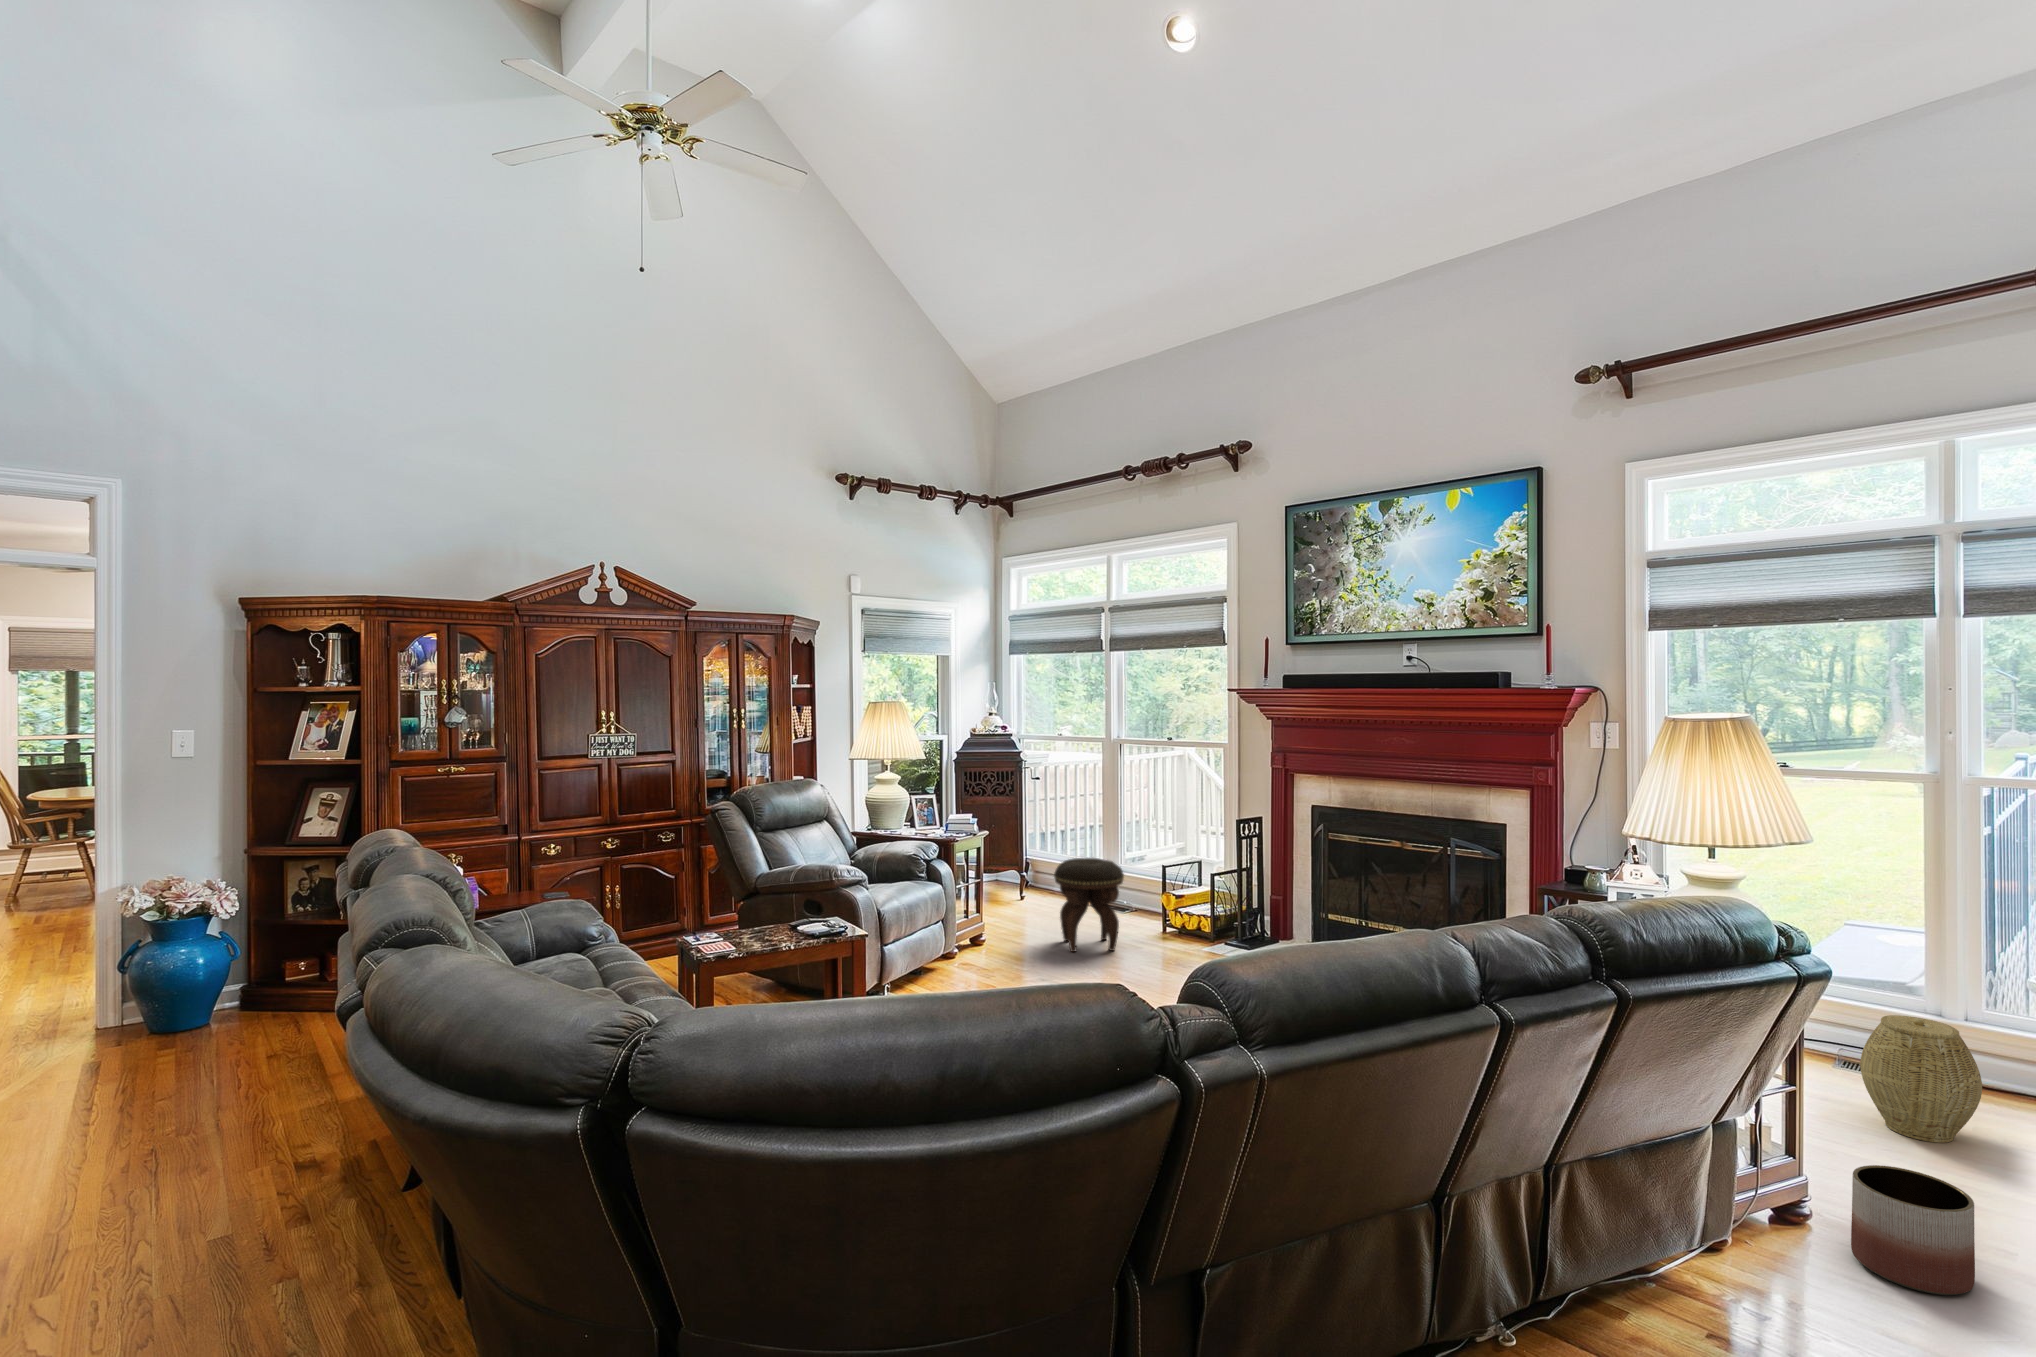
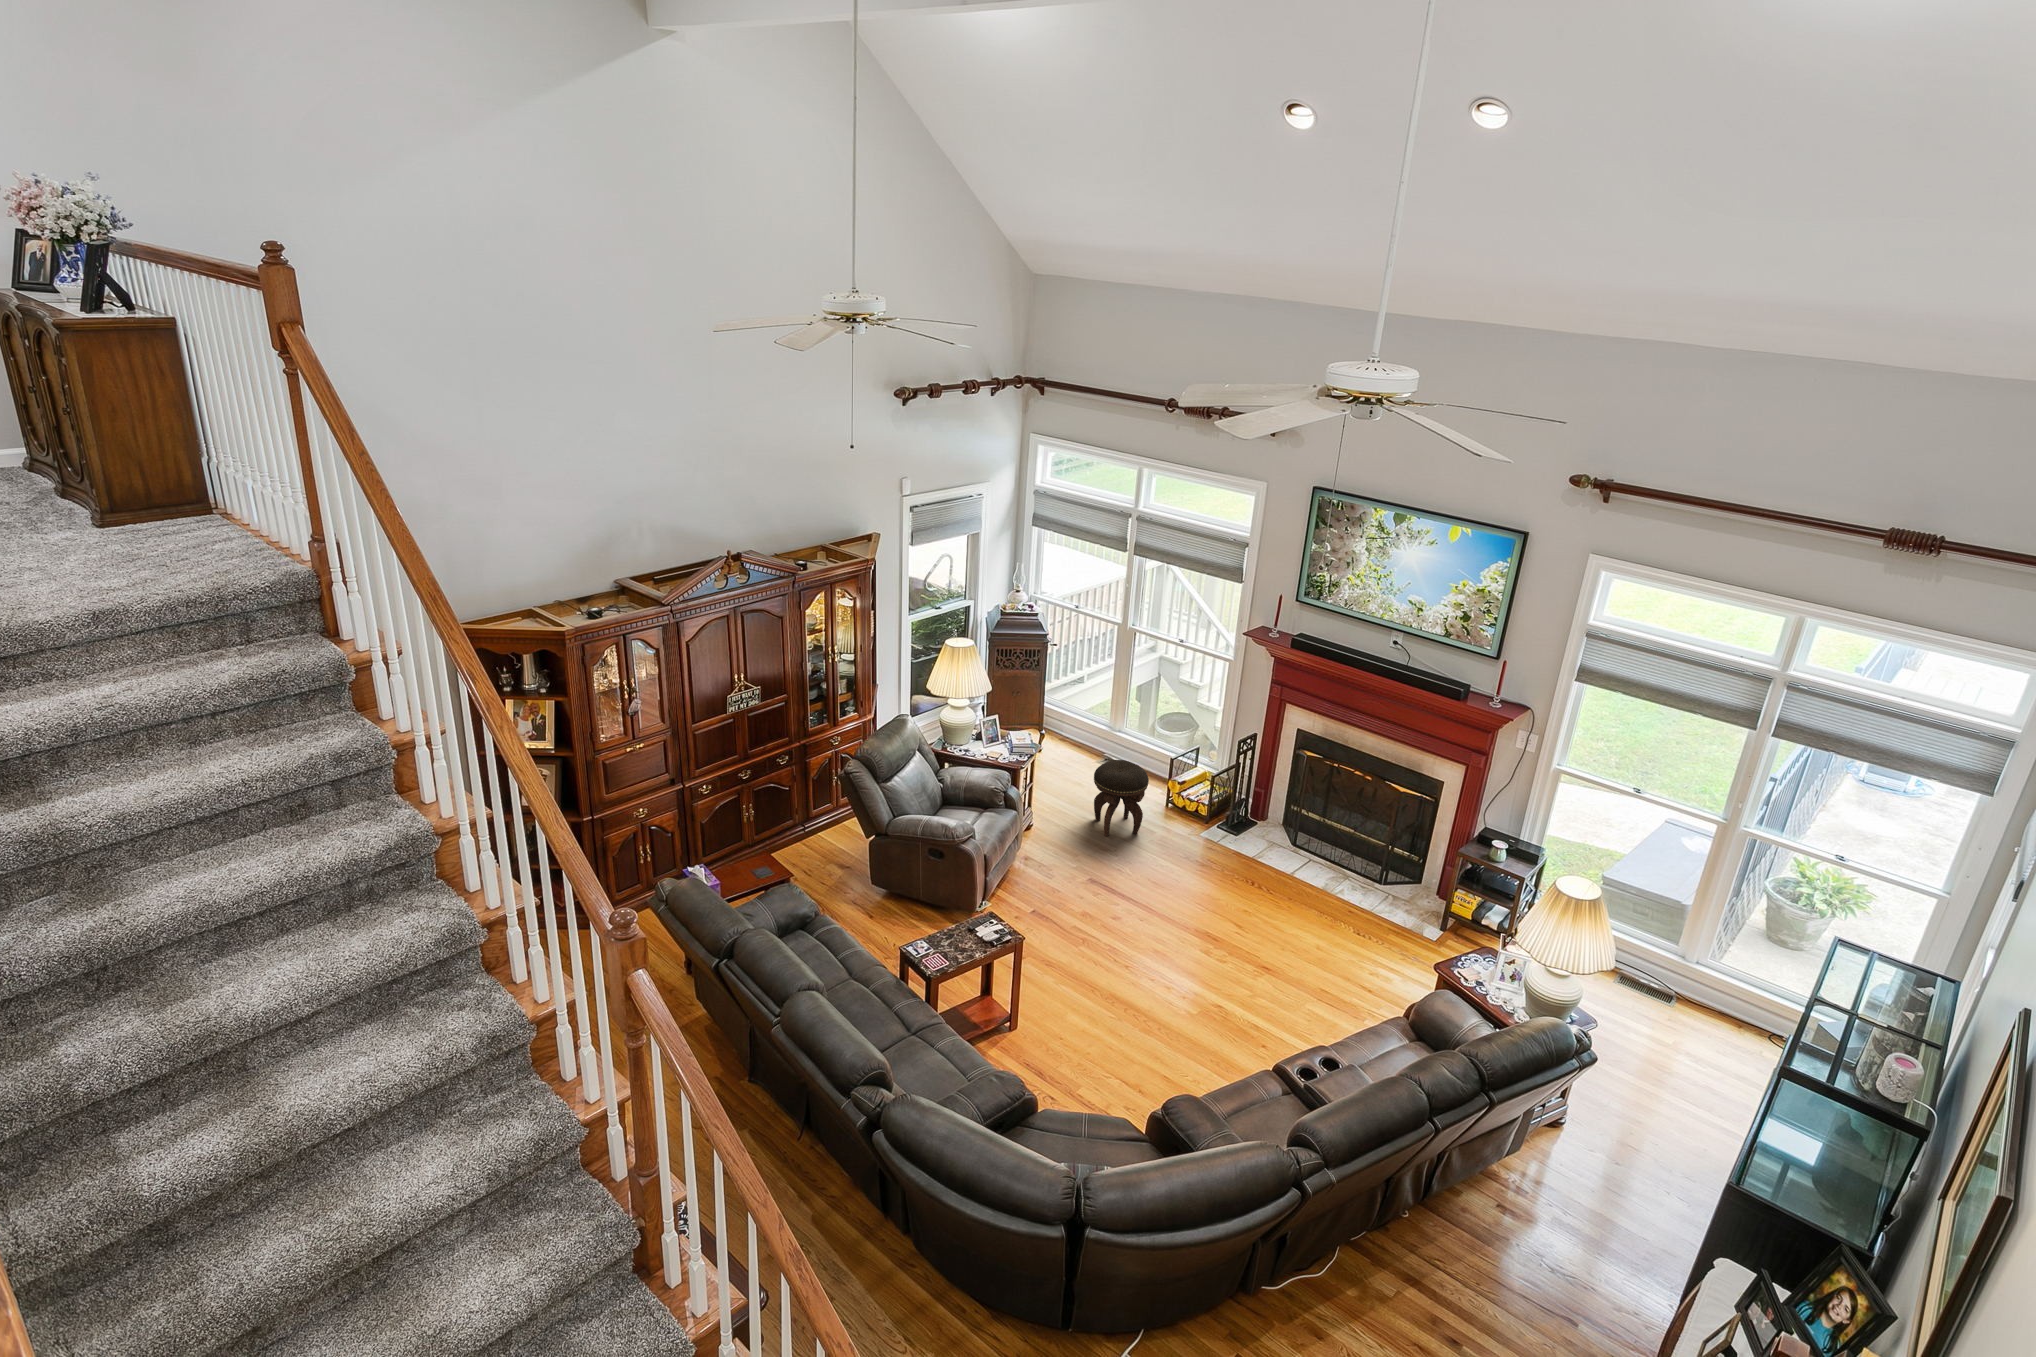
woven basket: present [1860,1015,1982,1143] -> none [1626,975,1689,1047]
planter: present [1851,1165,1975,1295] -> none [1589,1104,1652,1171]

